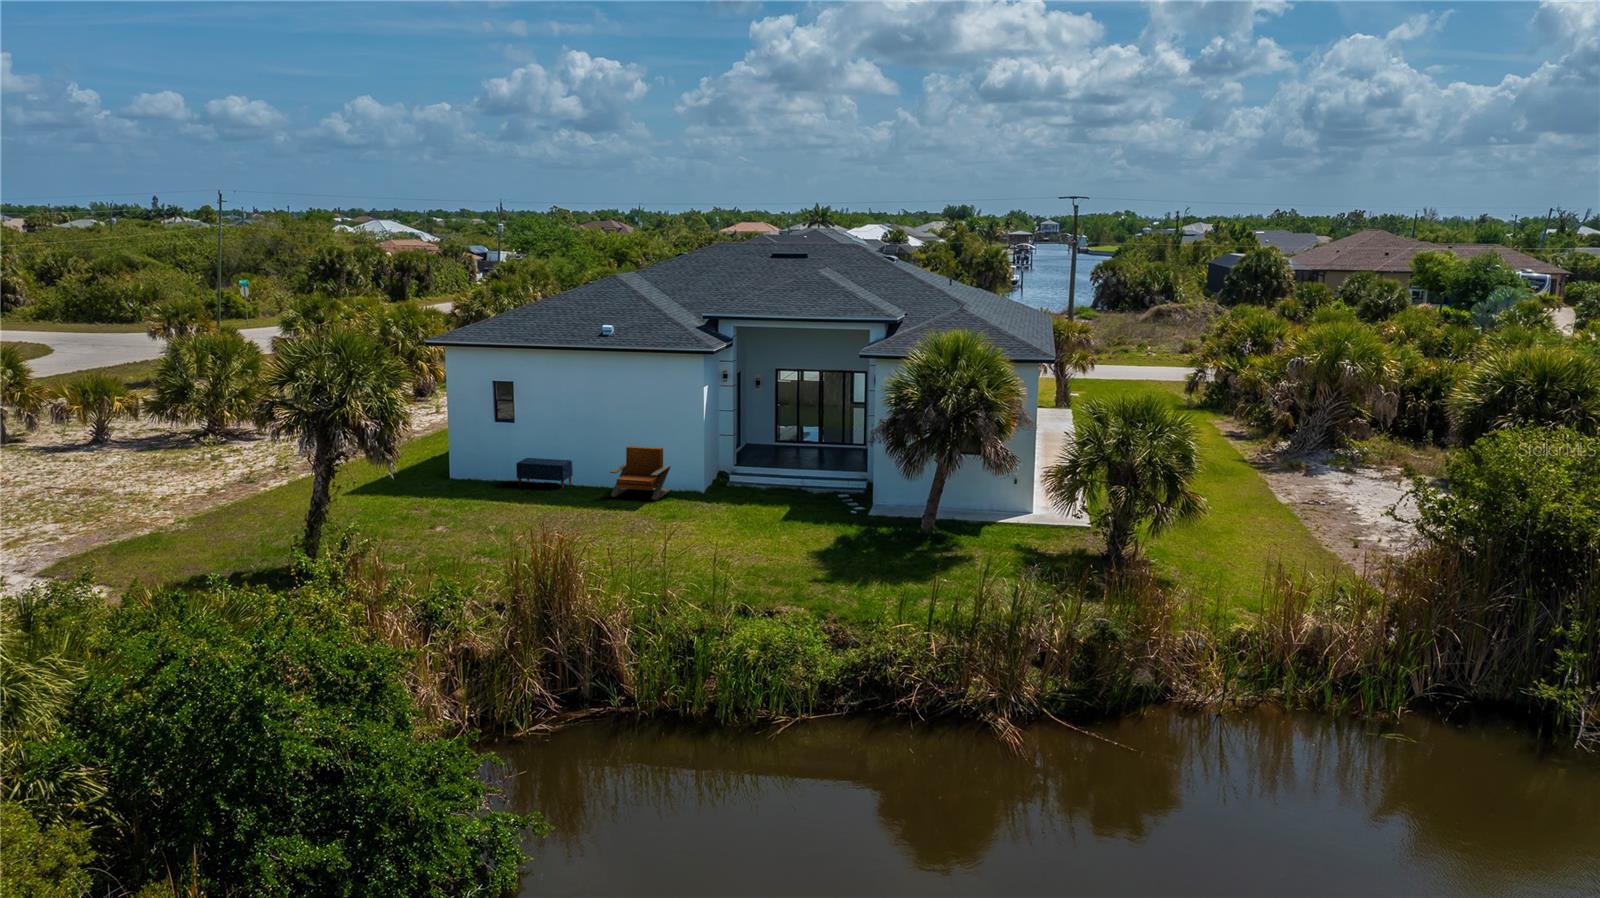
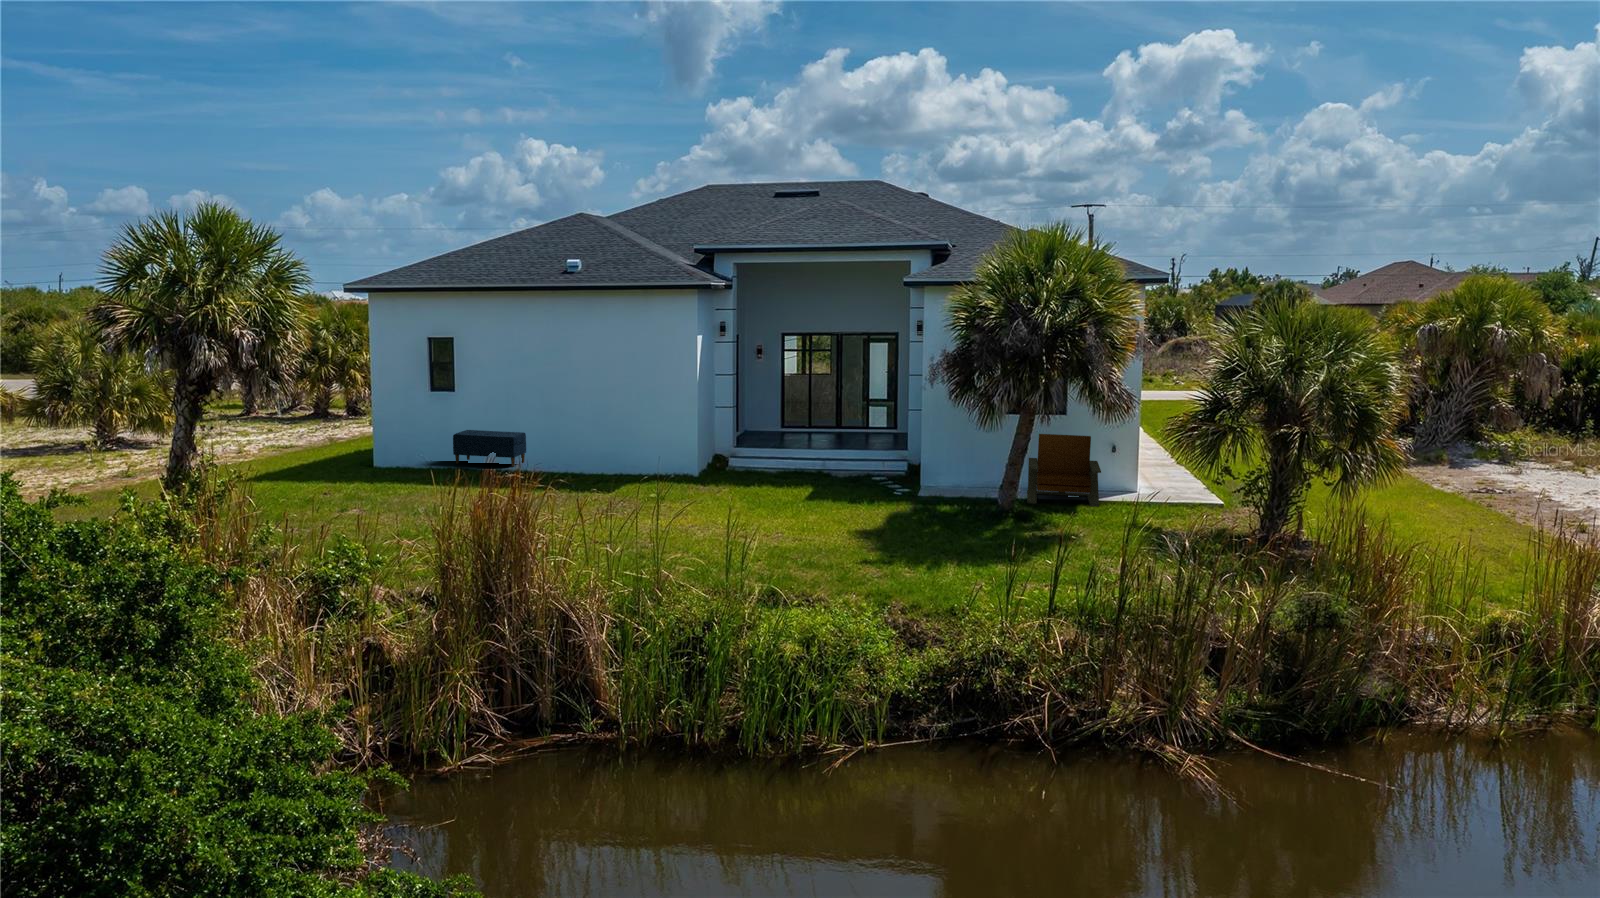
lounge chair: present [610,446,671,500] -> present [1027,434,1101,507]

